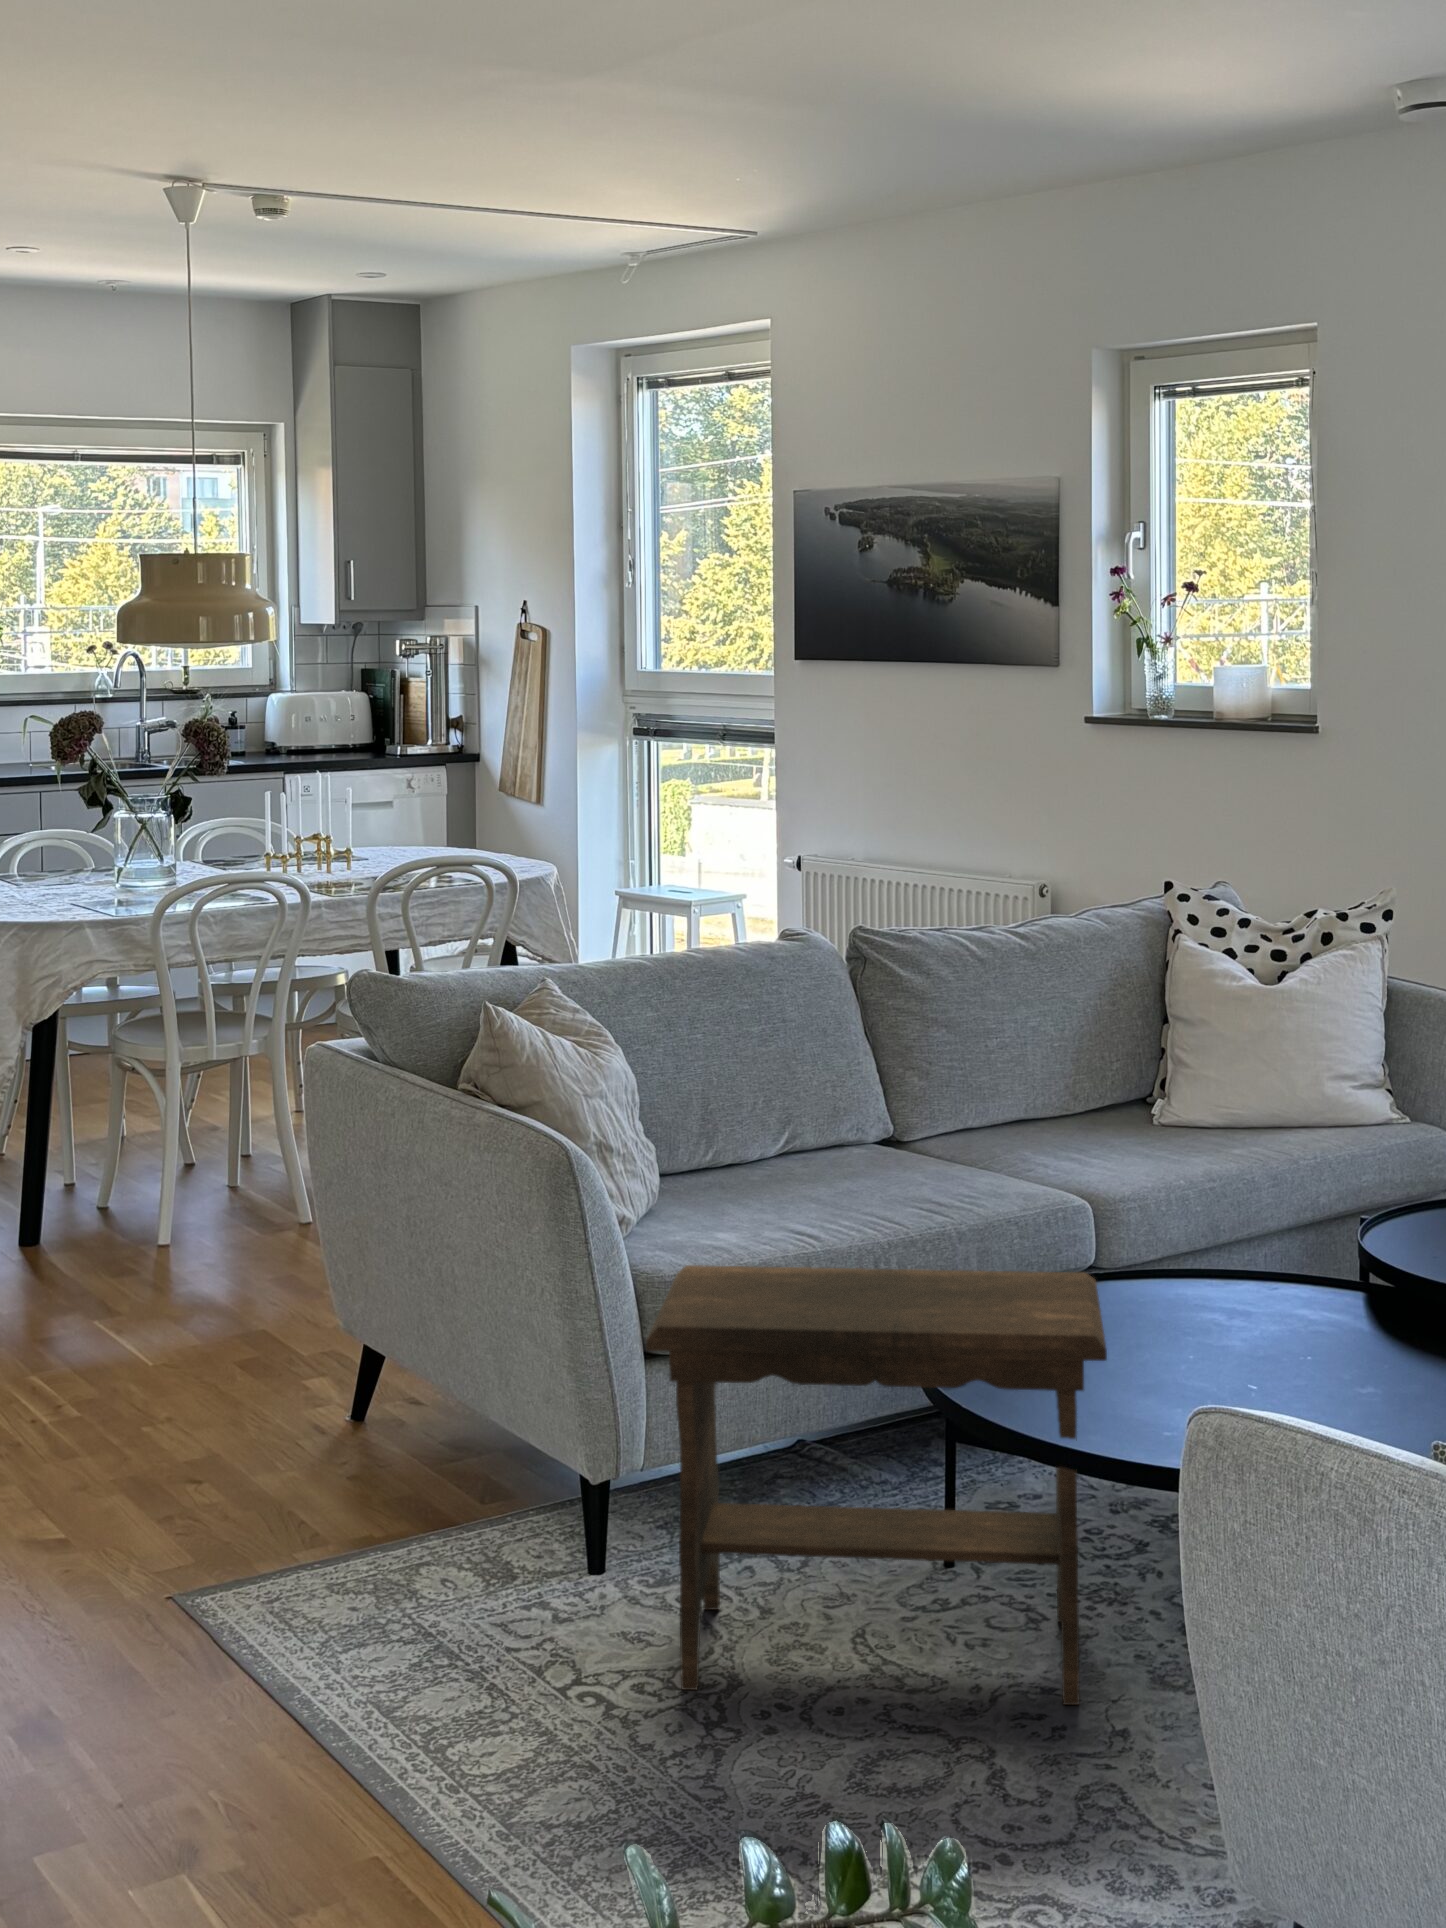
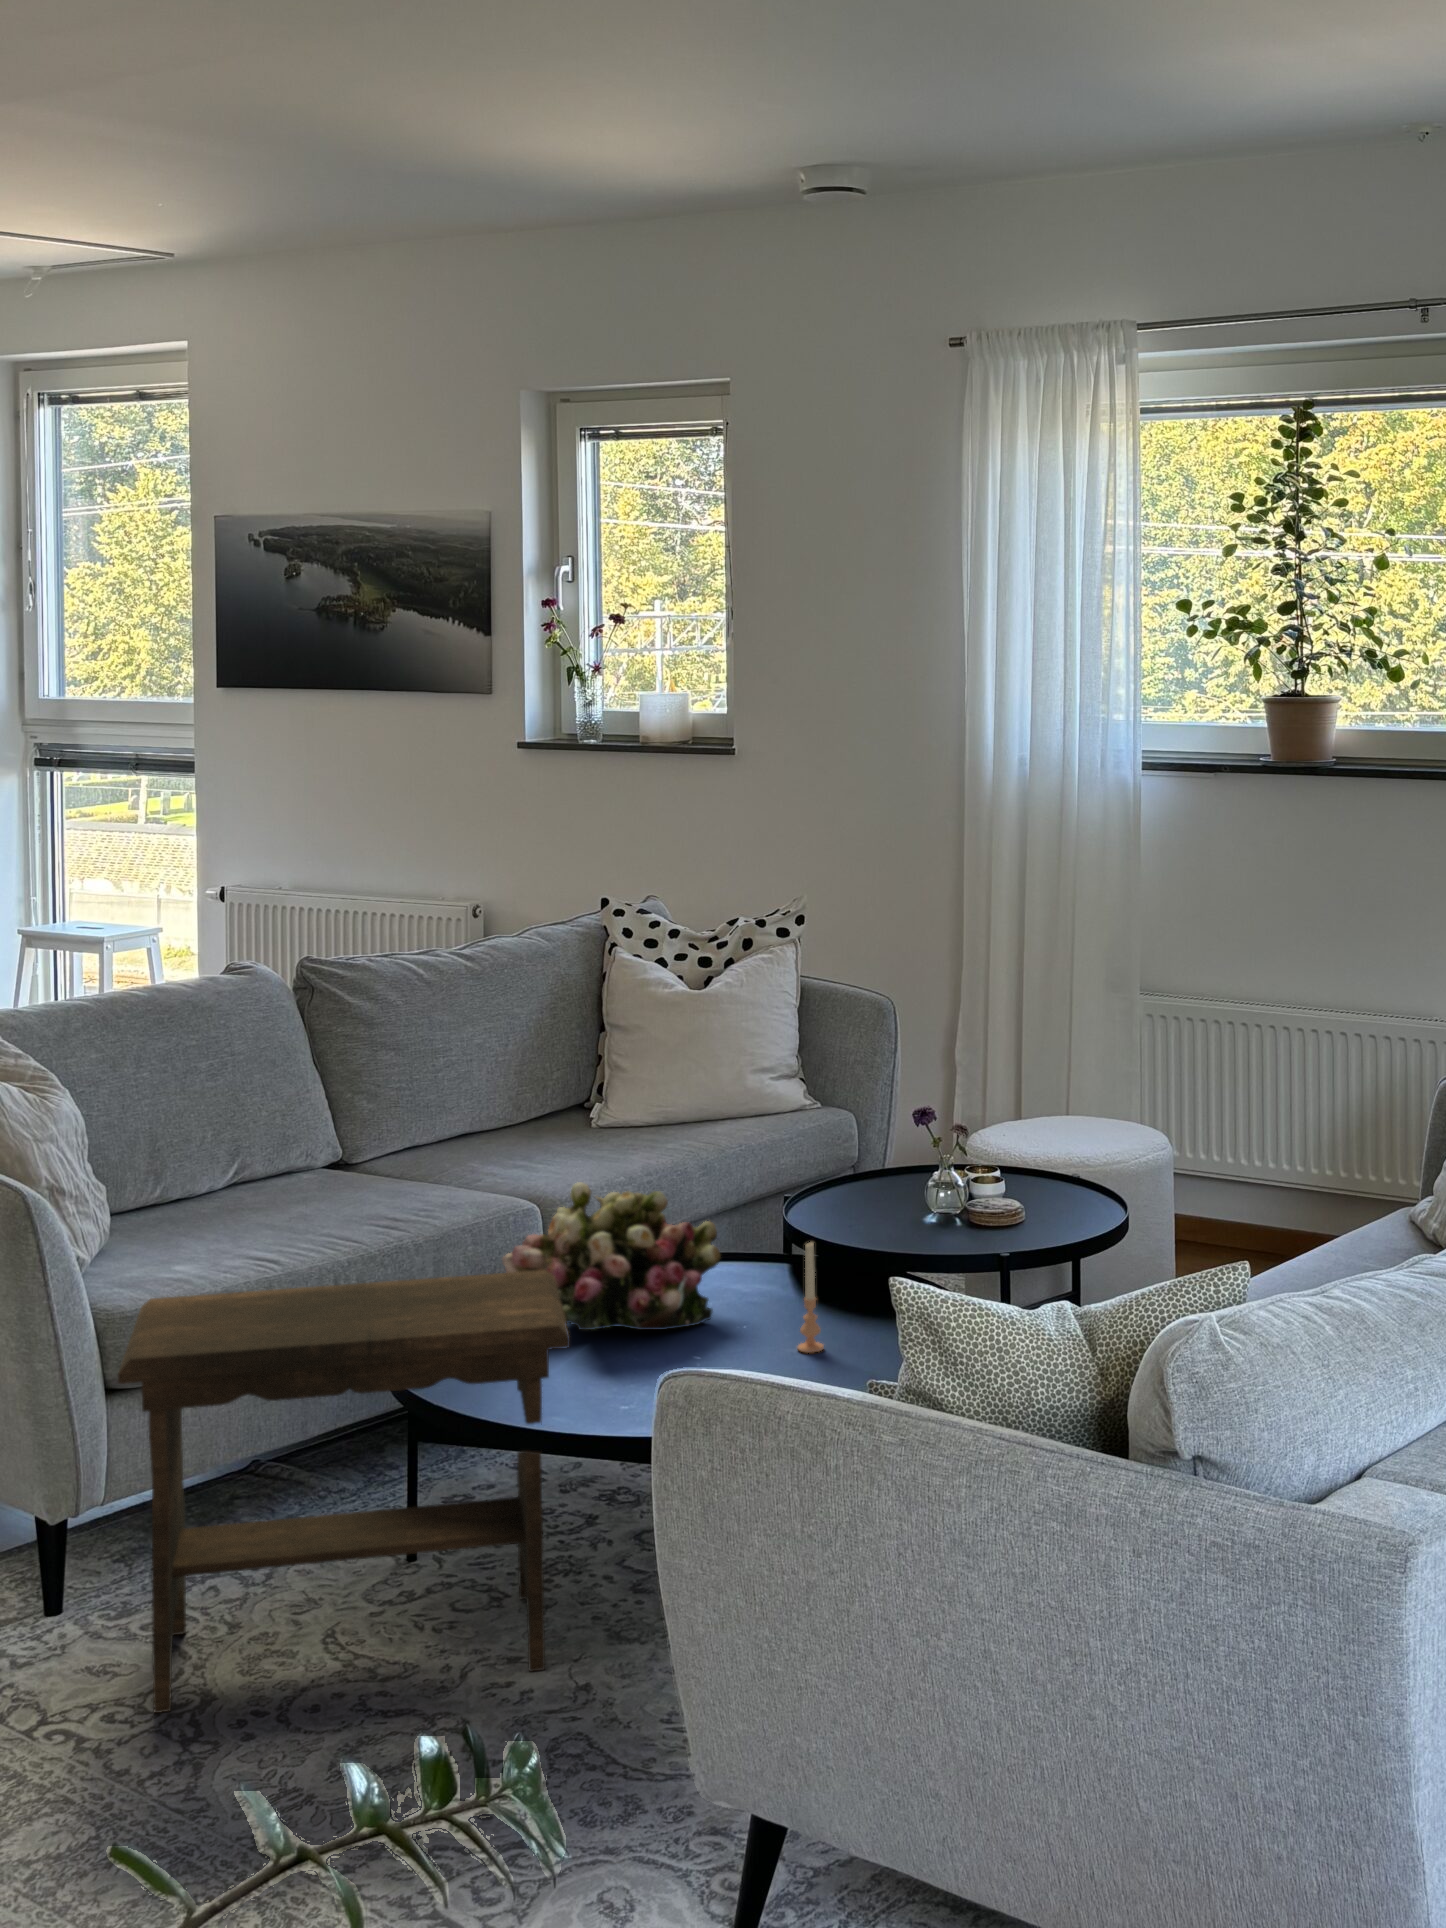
flower arrangement: none [1043,1181,1281,1349] -> present [502,1182,721,1330]
candle: none [1366,1269,1397,1393] -> present [798,1242,824,1353]

